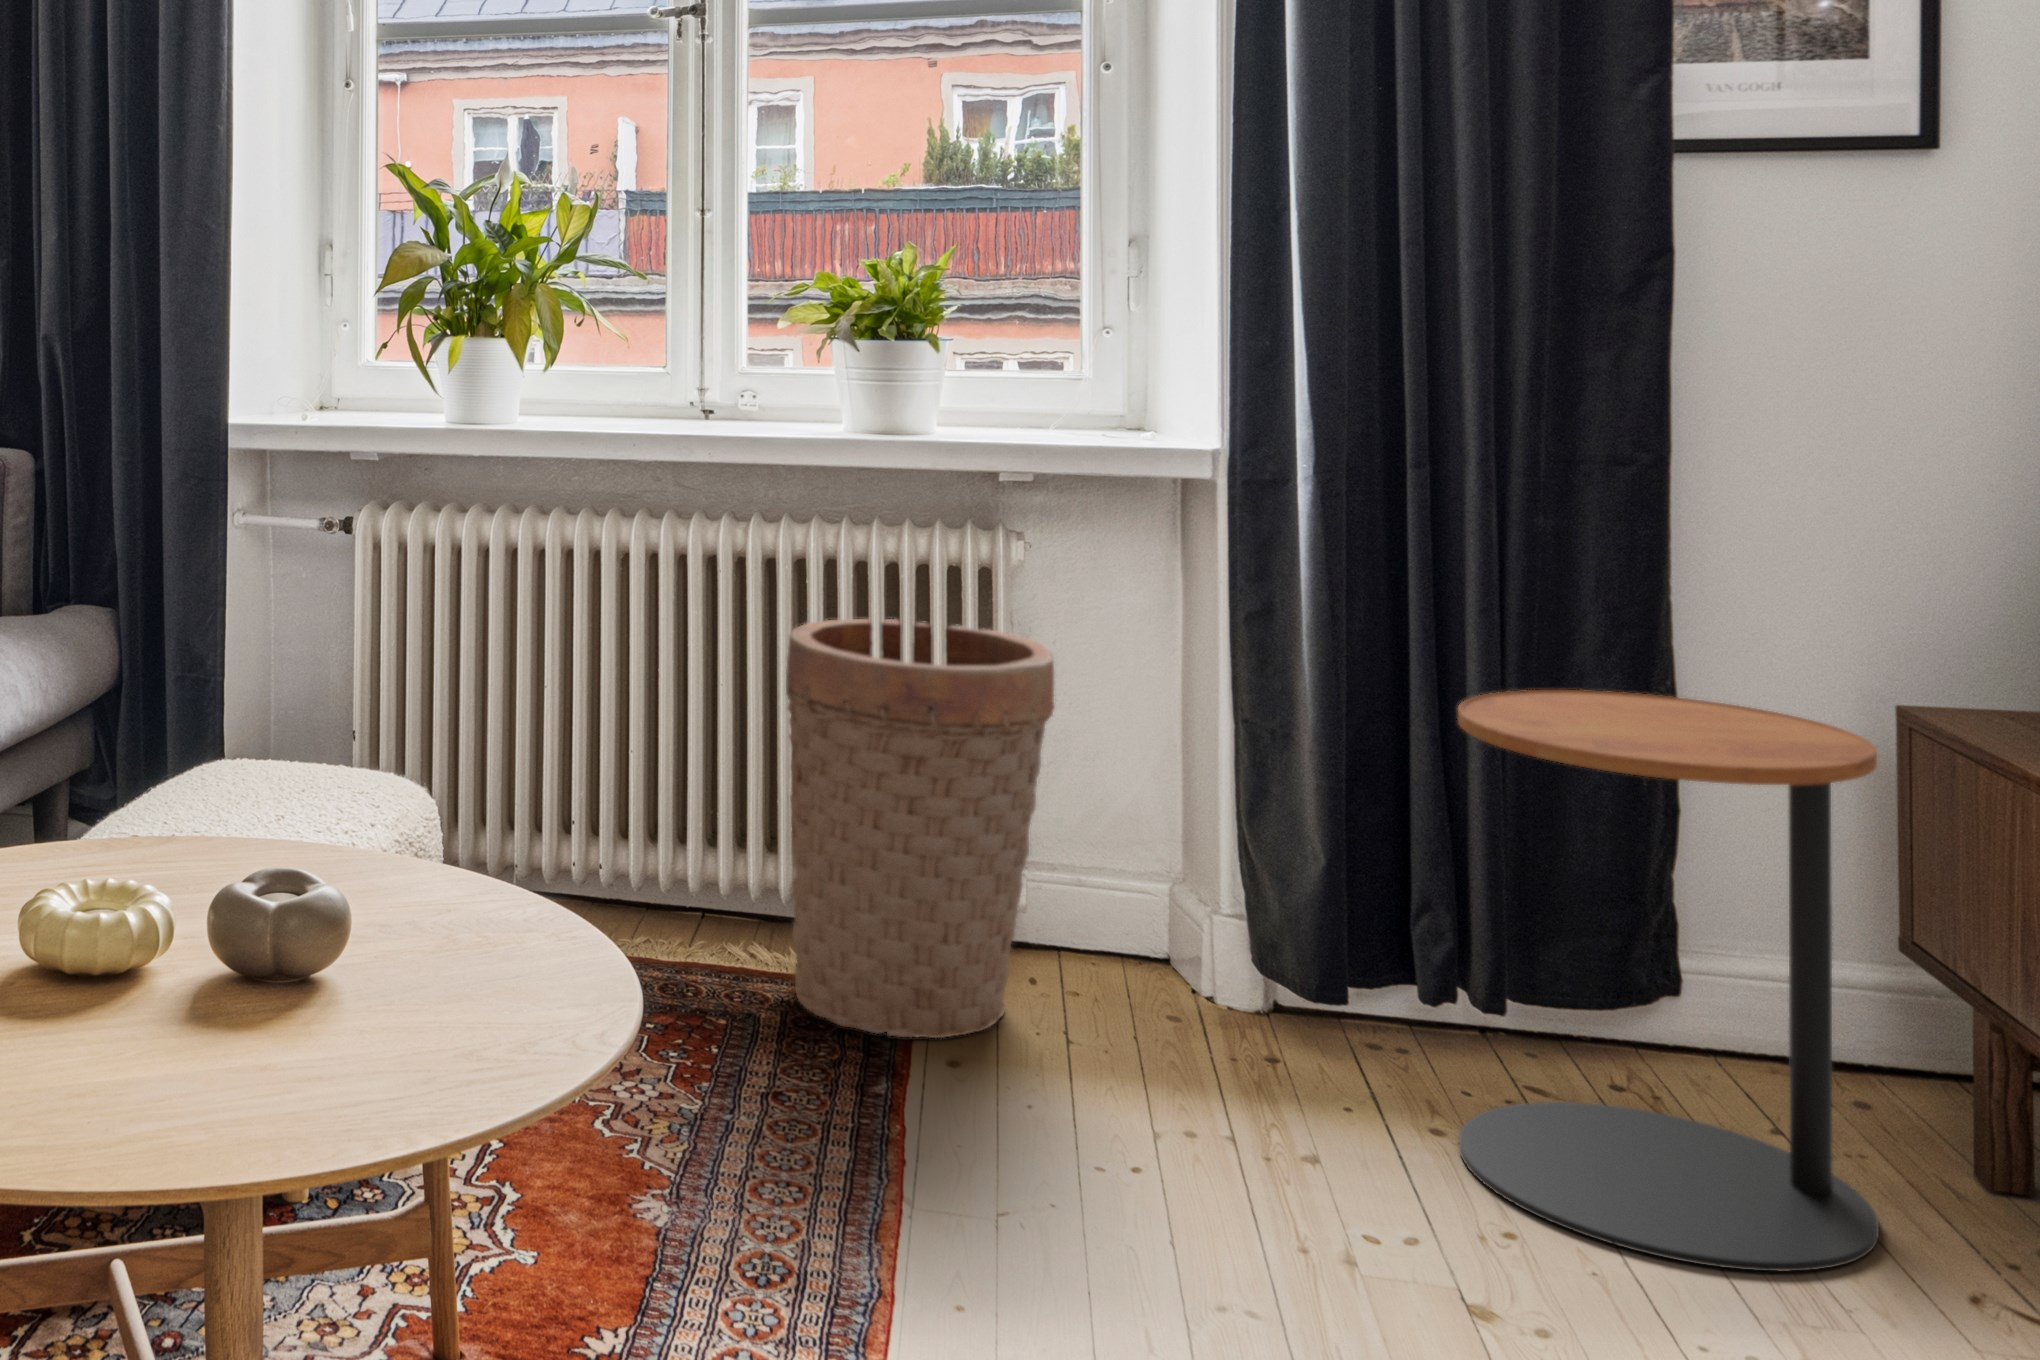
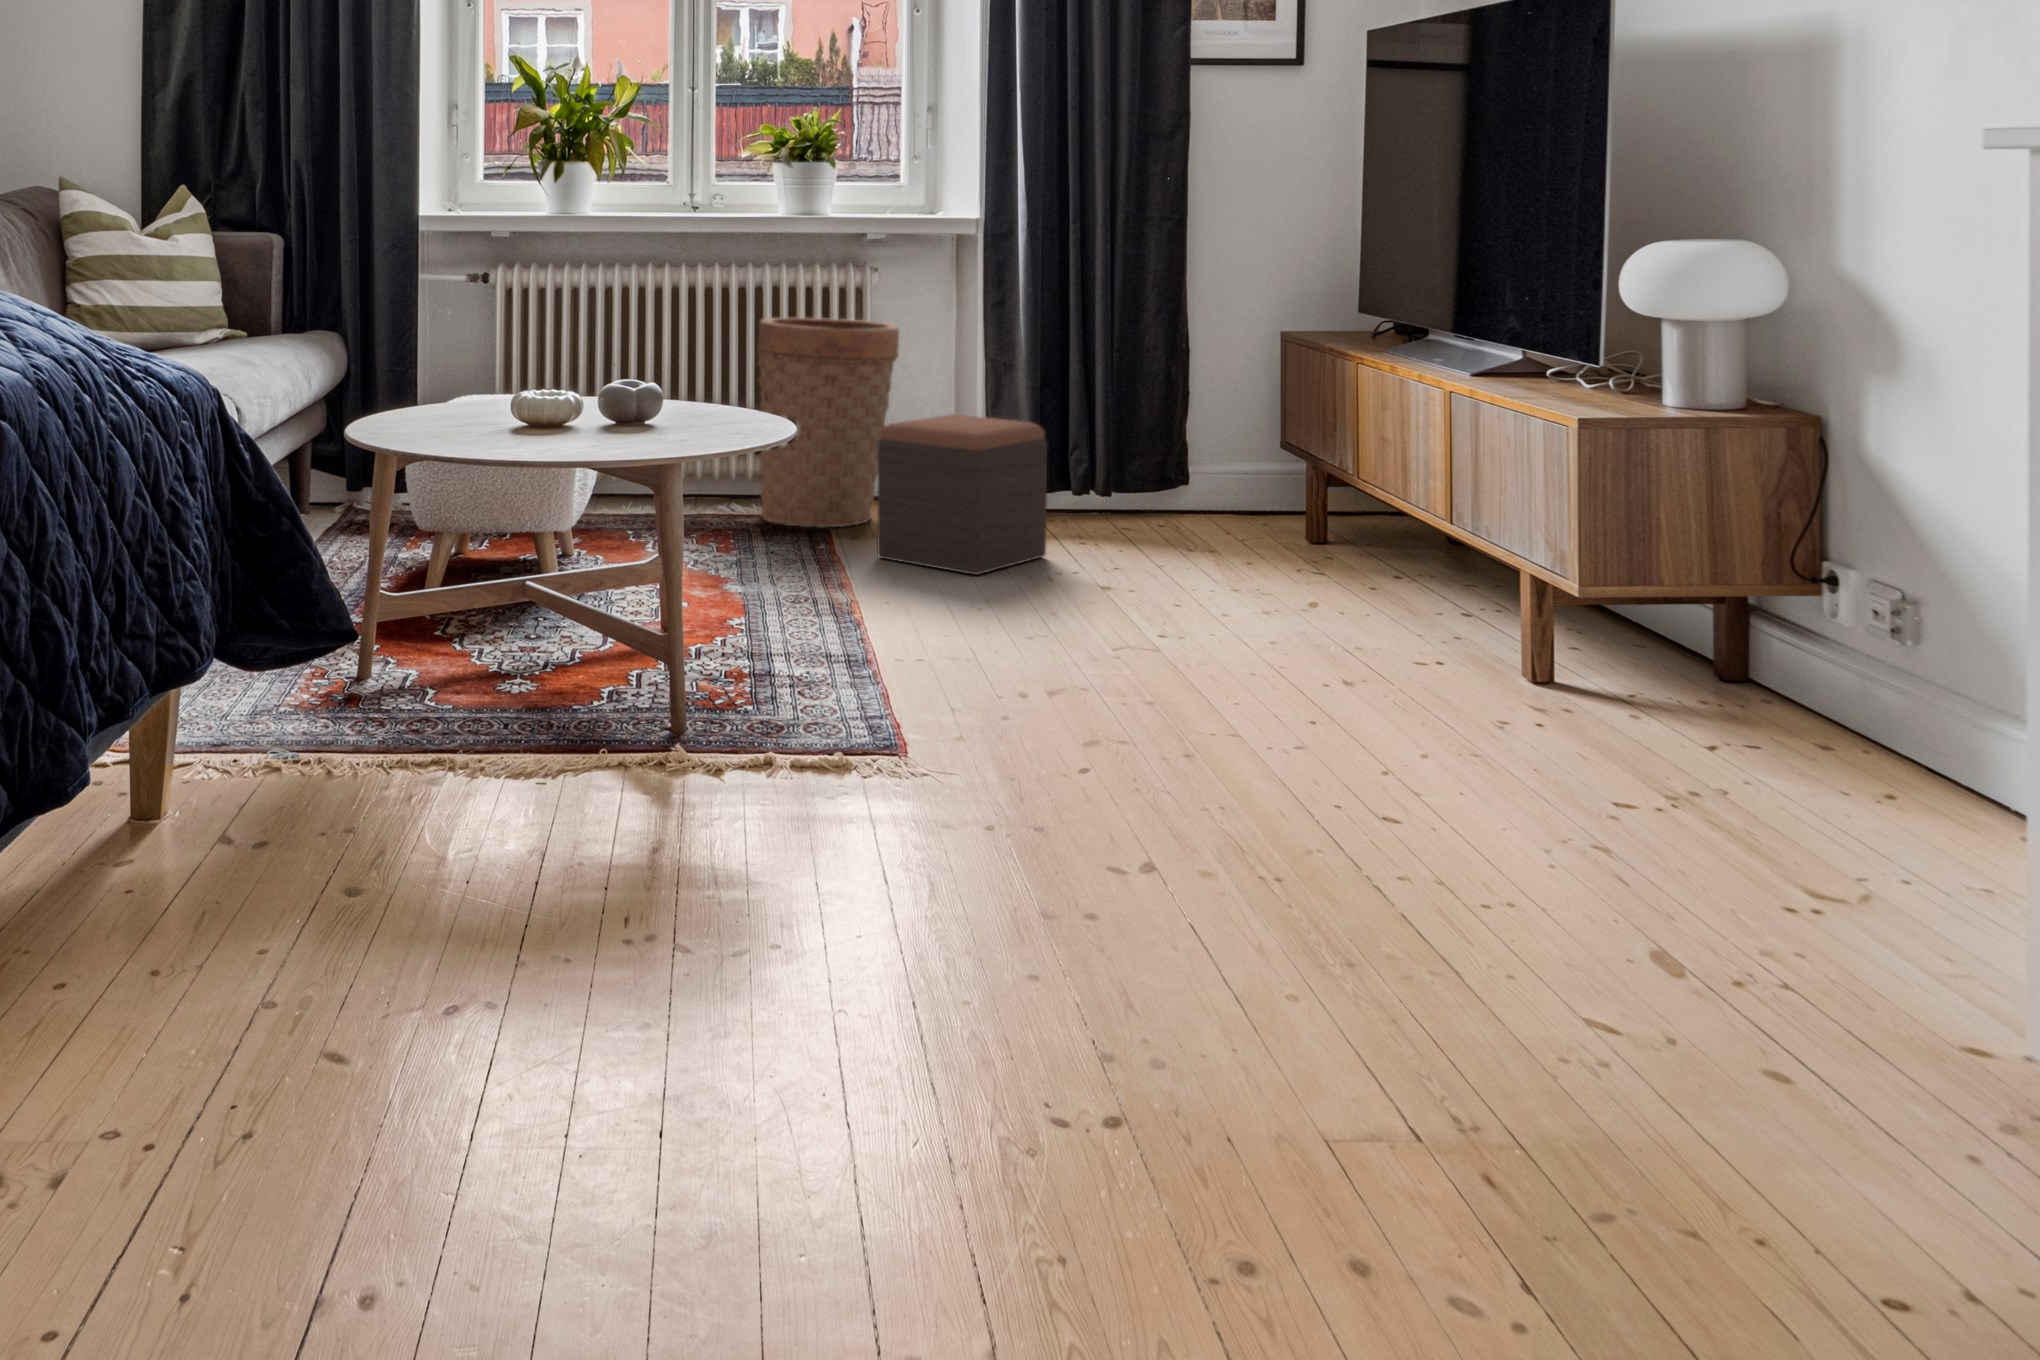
side table: present [1458,690,1879,1271] -> none [1088,327,1261,562]
footstool: none [989,862,1362,1266] -> present [877,415,1047,575]

